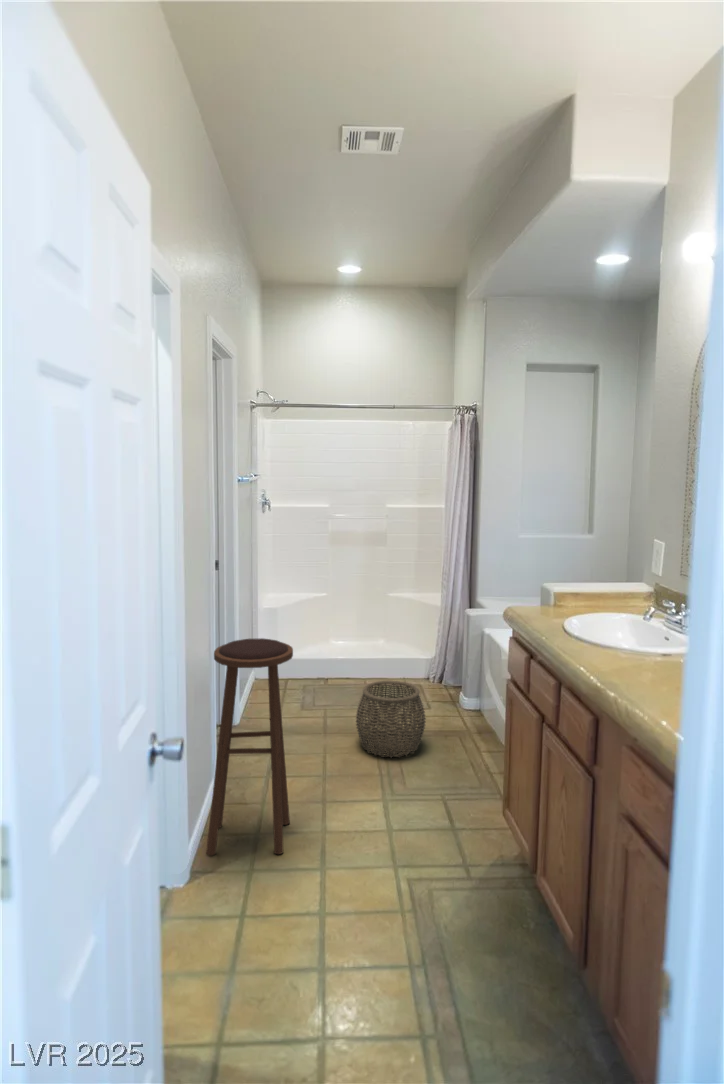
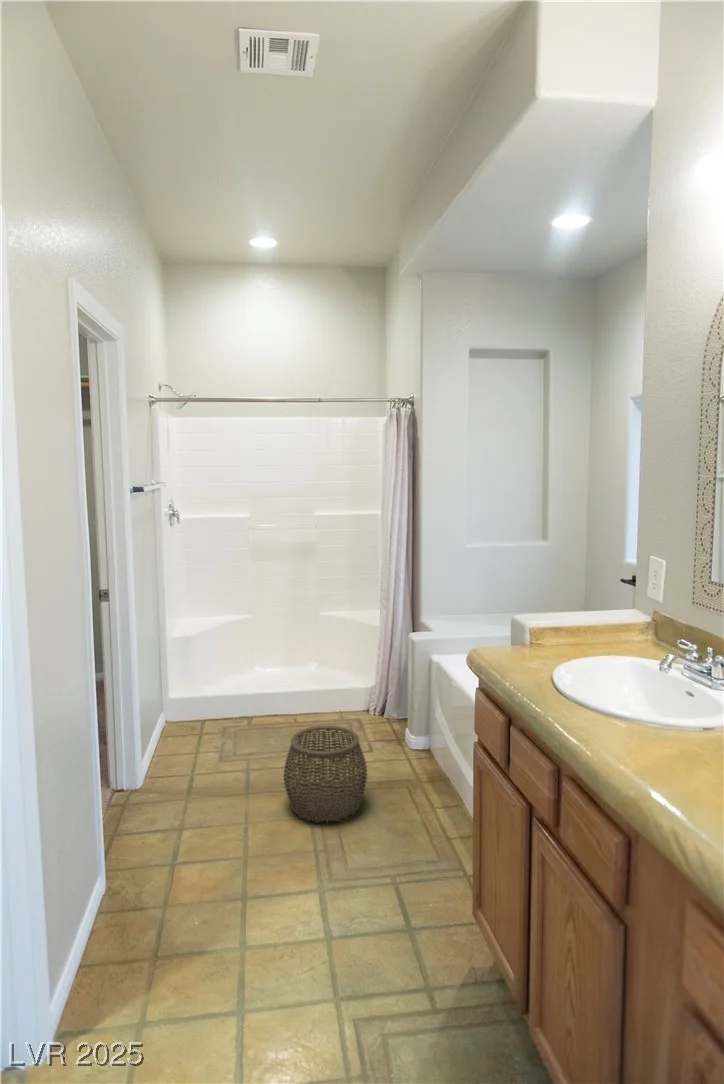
stool: present [206,638,293,855] -> none [79,699,197,999]

